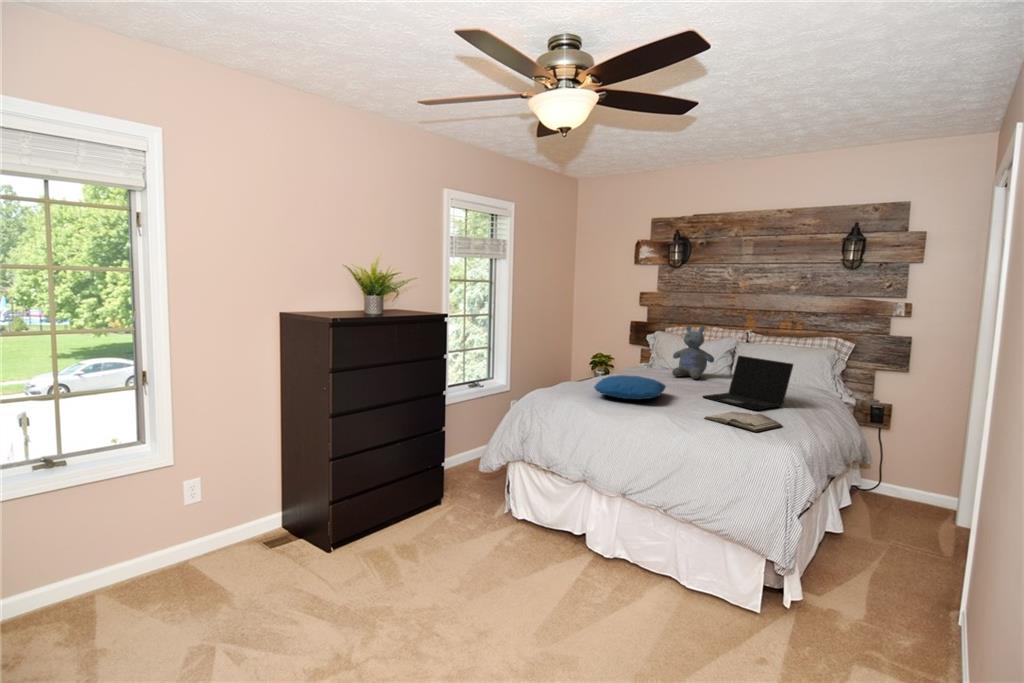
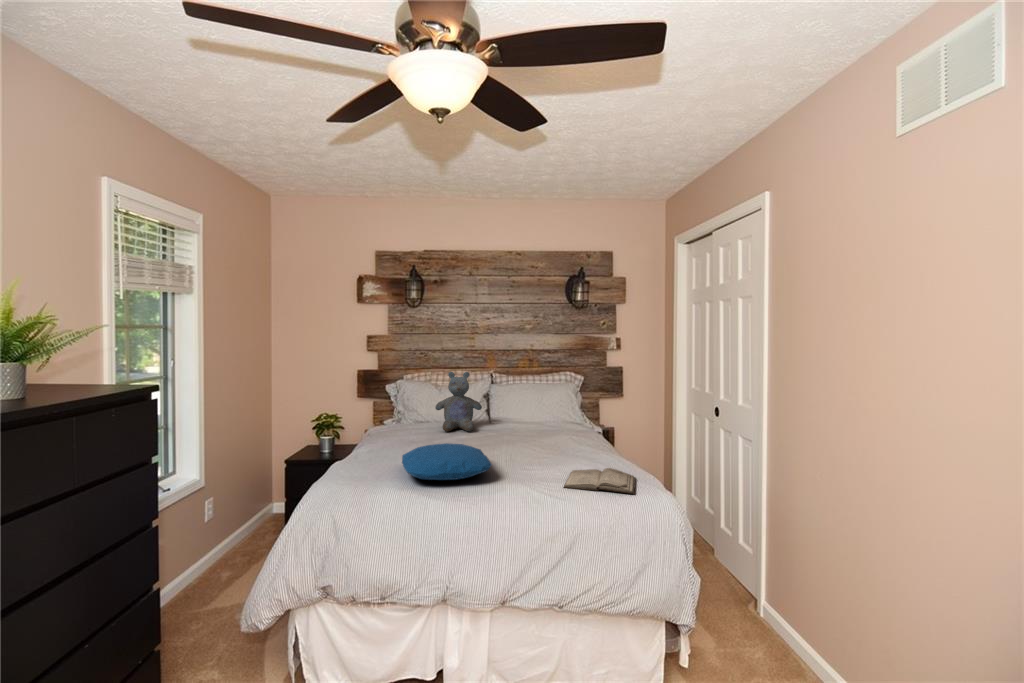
laptop: present [703,356,793,410] -> none [514,401,594,462]

